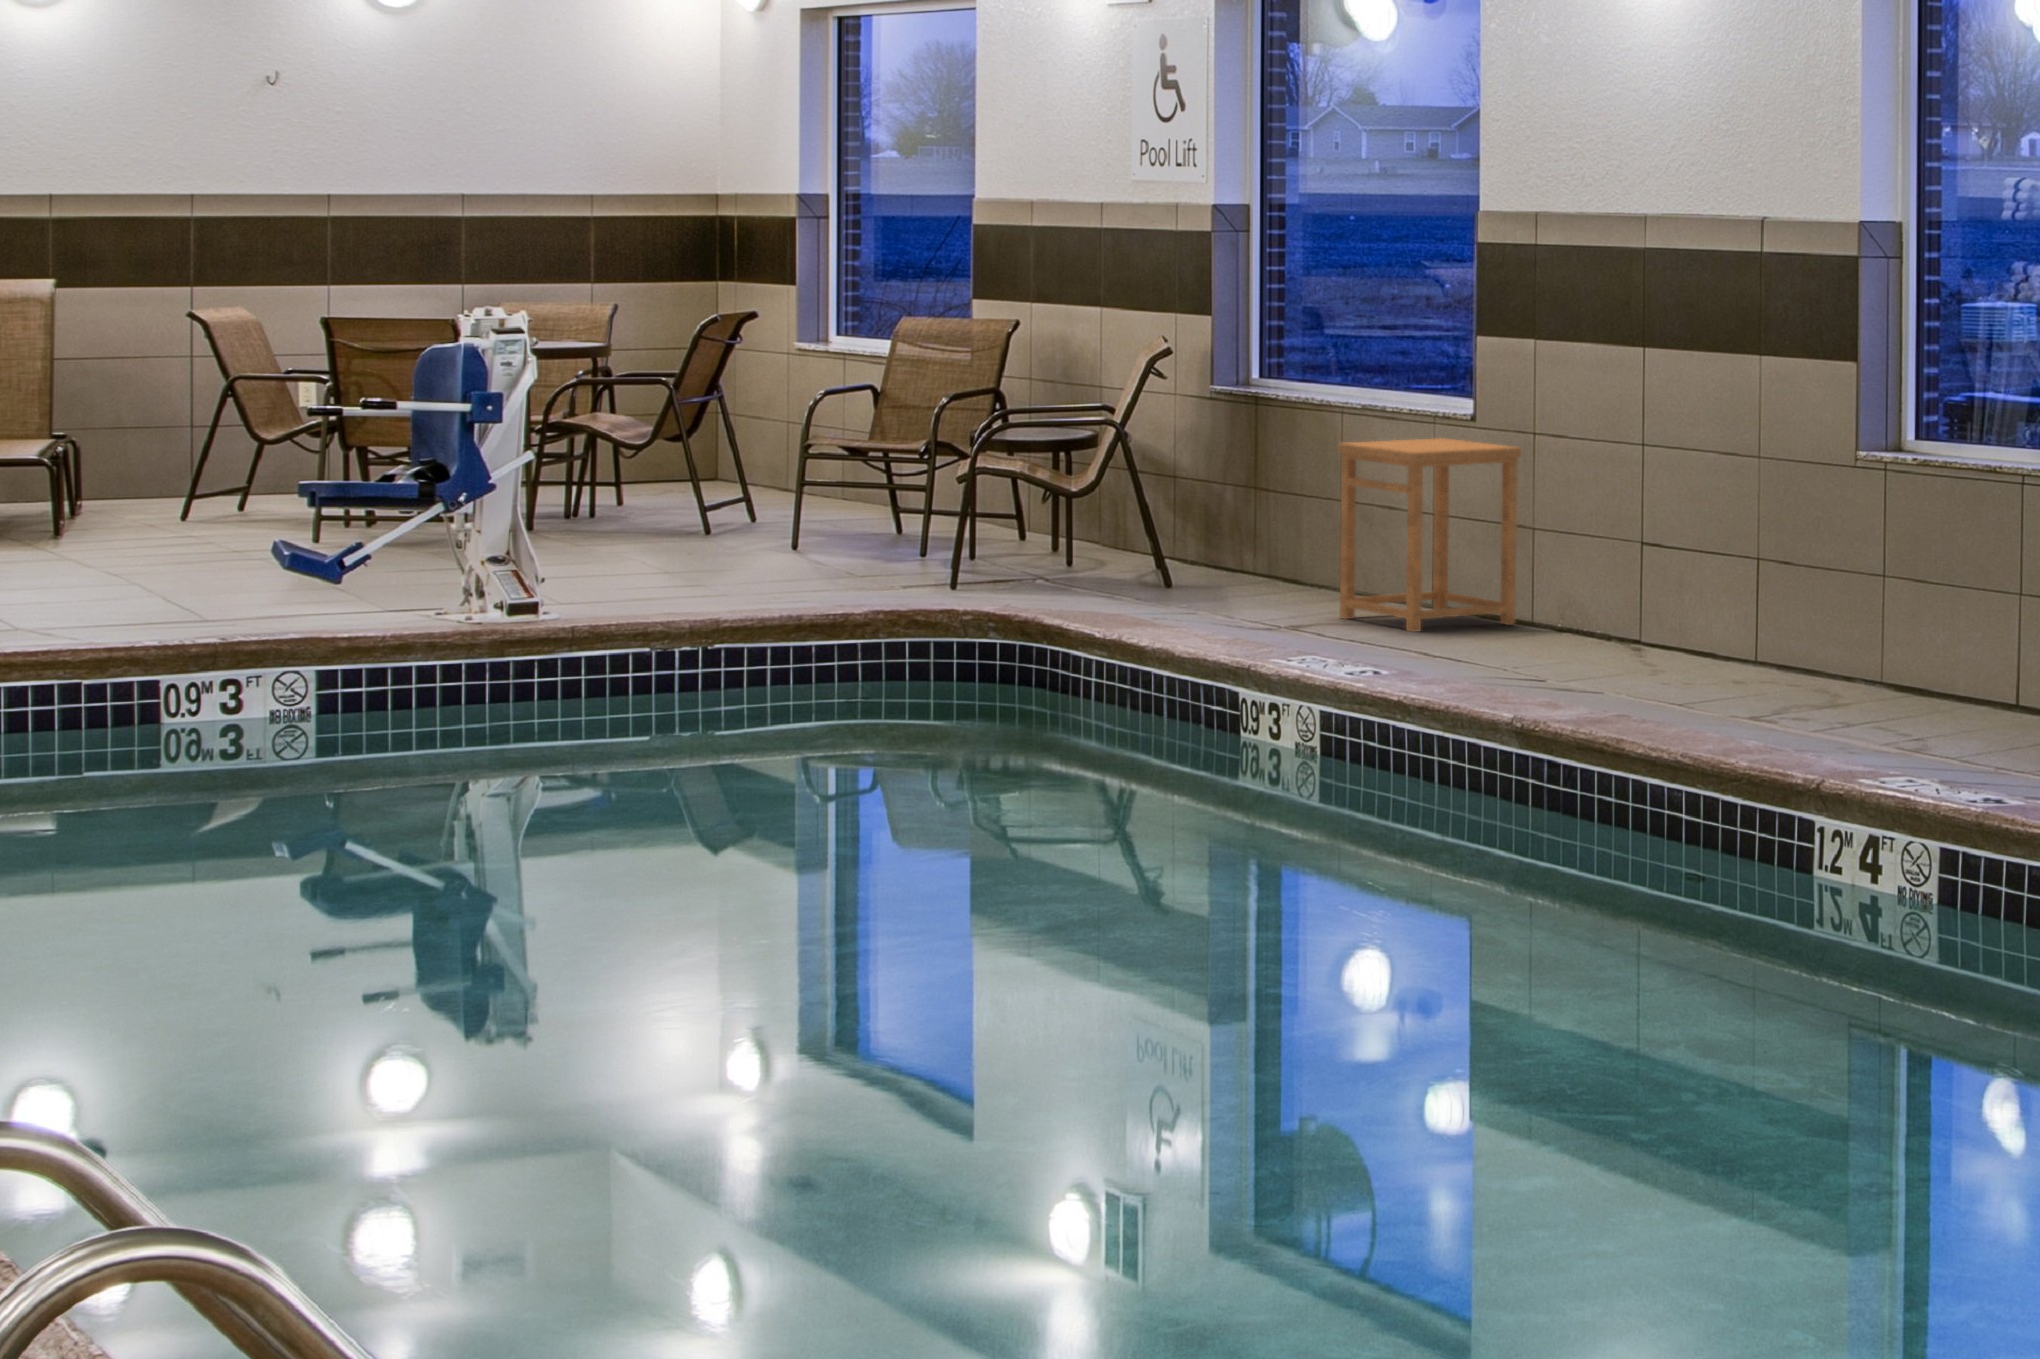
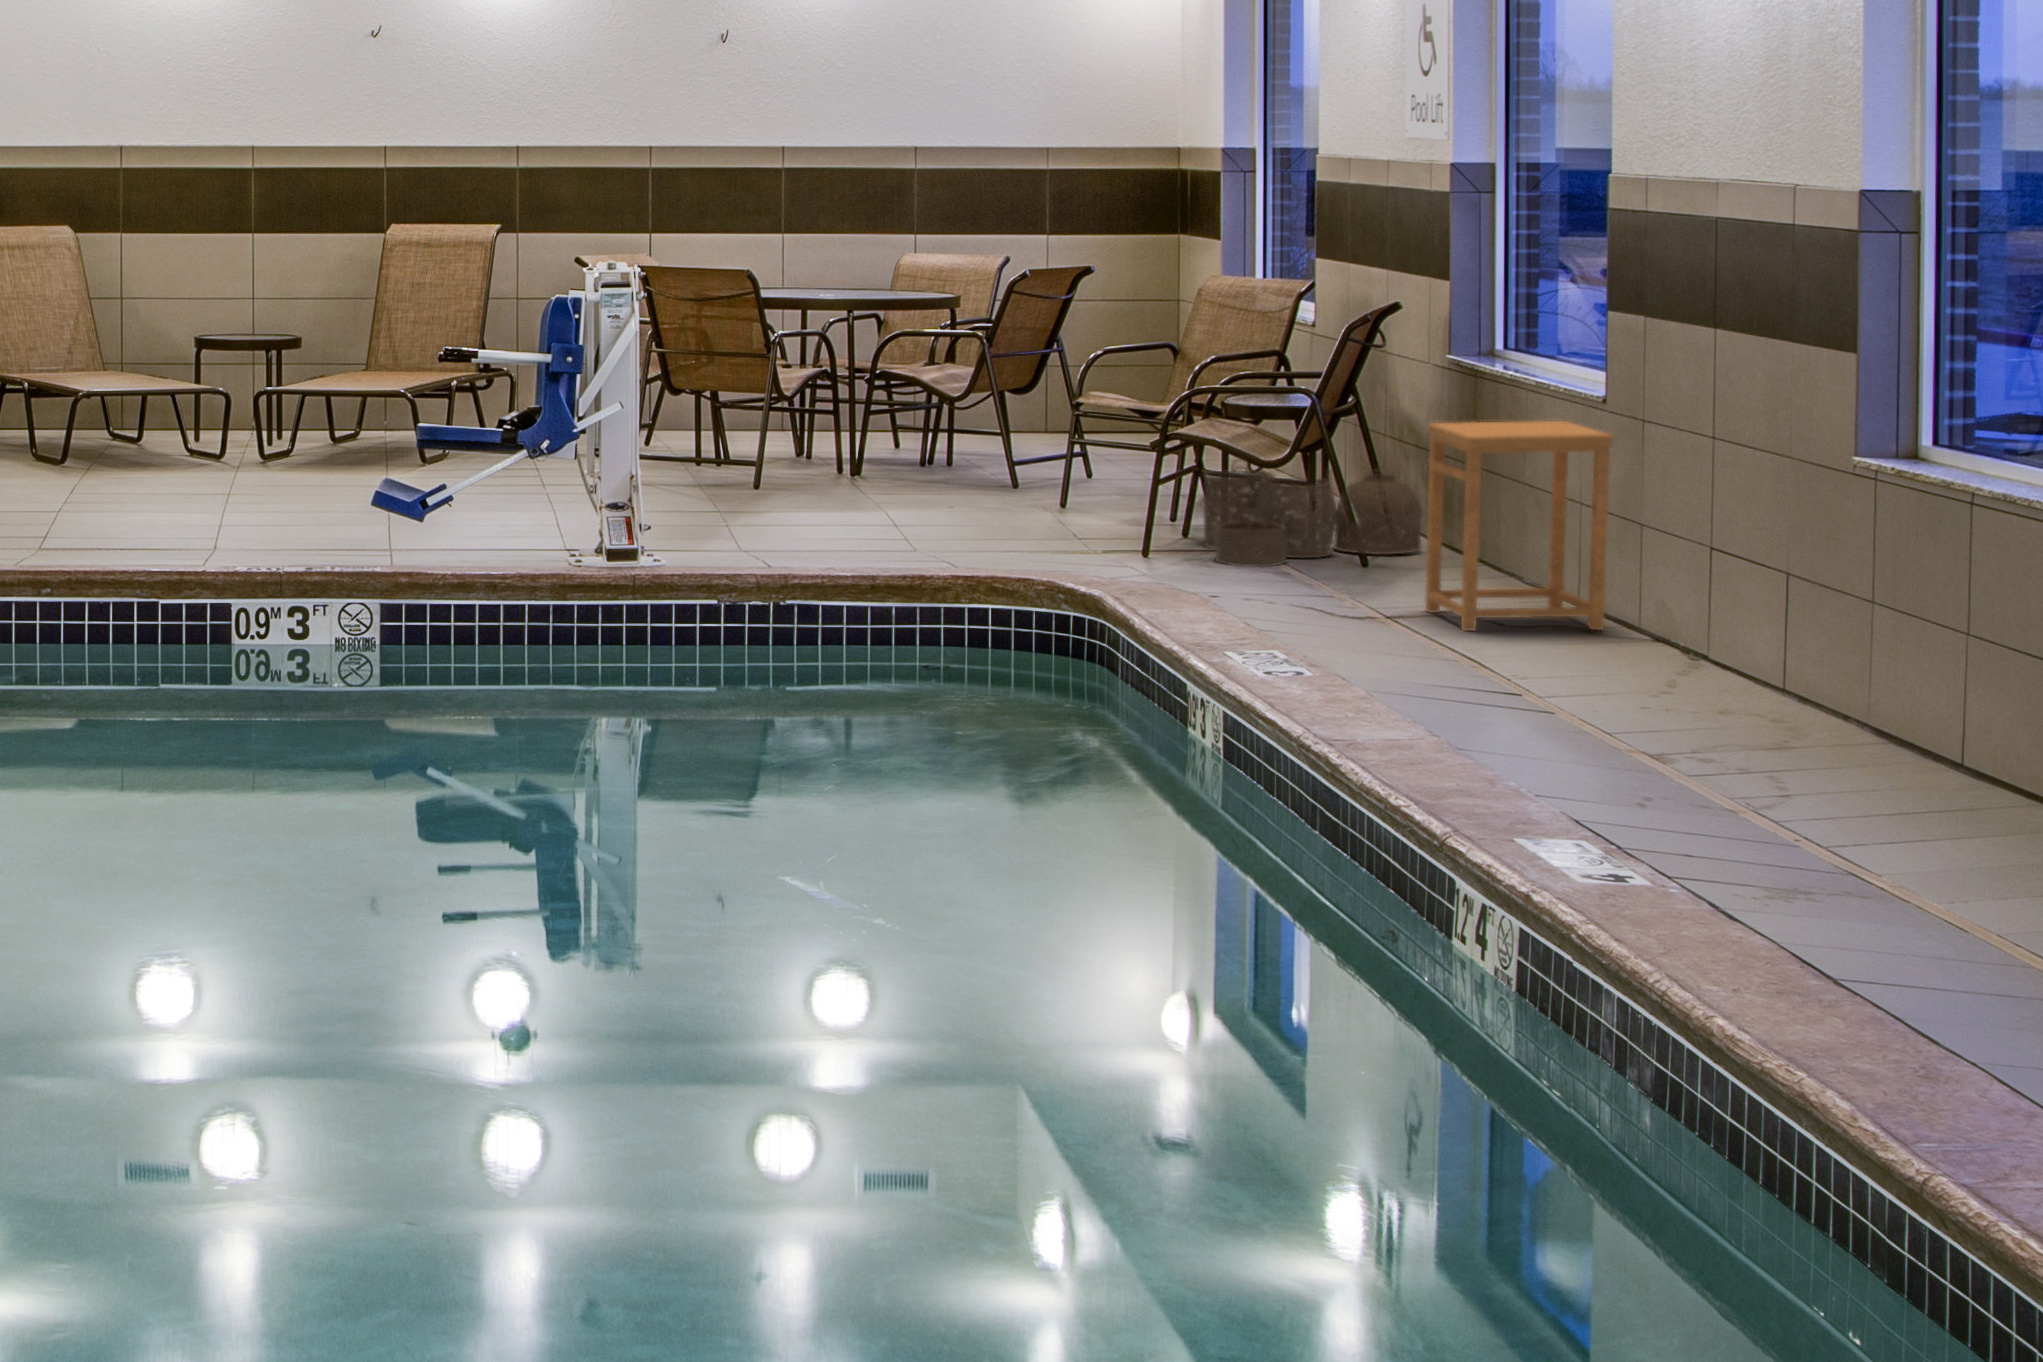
woven basket: none [1013,491,1212,591] -> present [1204,462,1422,567]

